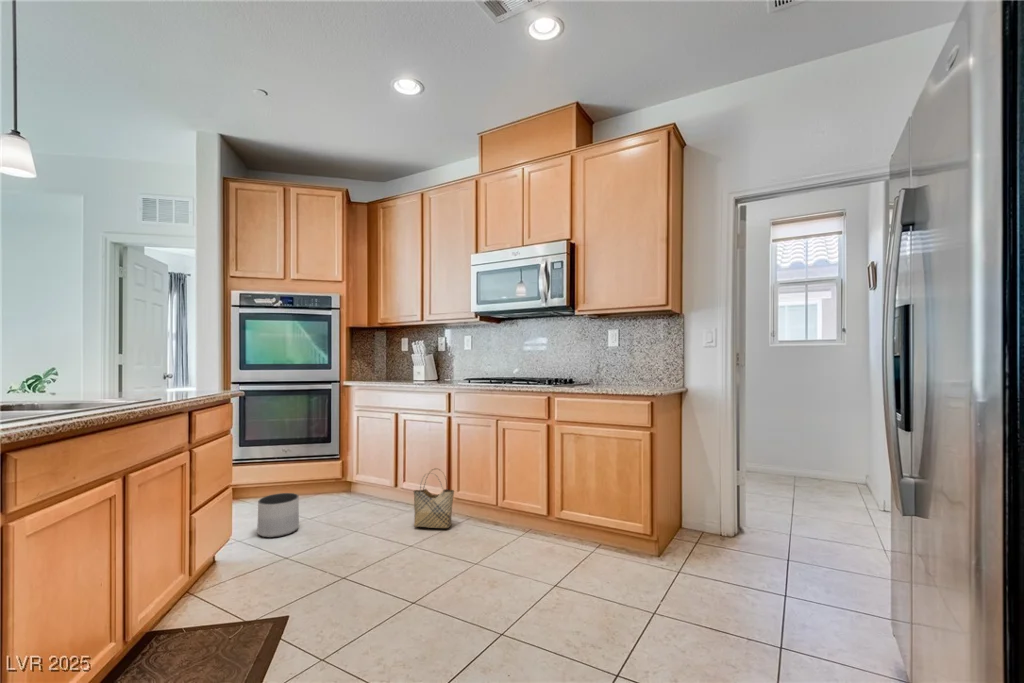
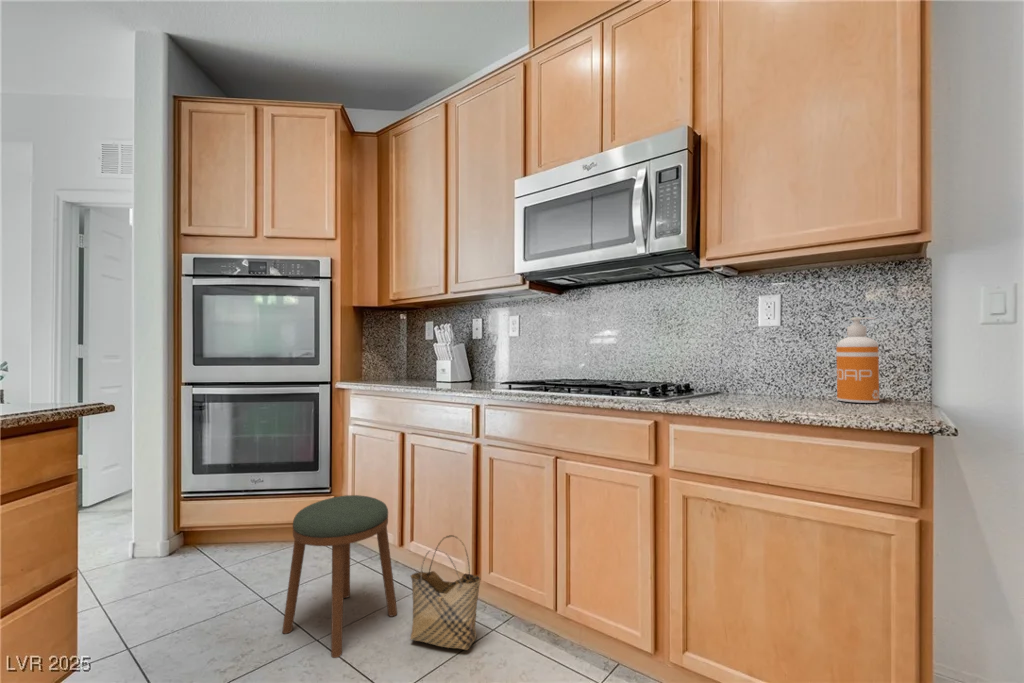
soap dispenser: none [637,344,654,385] -> present [836,317,879,403]
stool: none [334,450,401,536] -> present [282,495,397,658]
planter: present [257,493,299,537] -> none [158,562,232,647]

